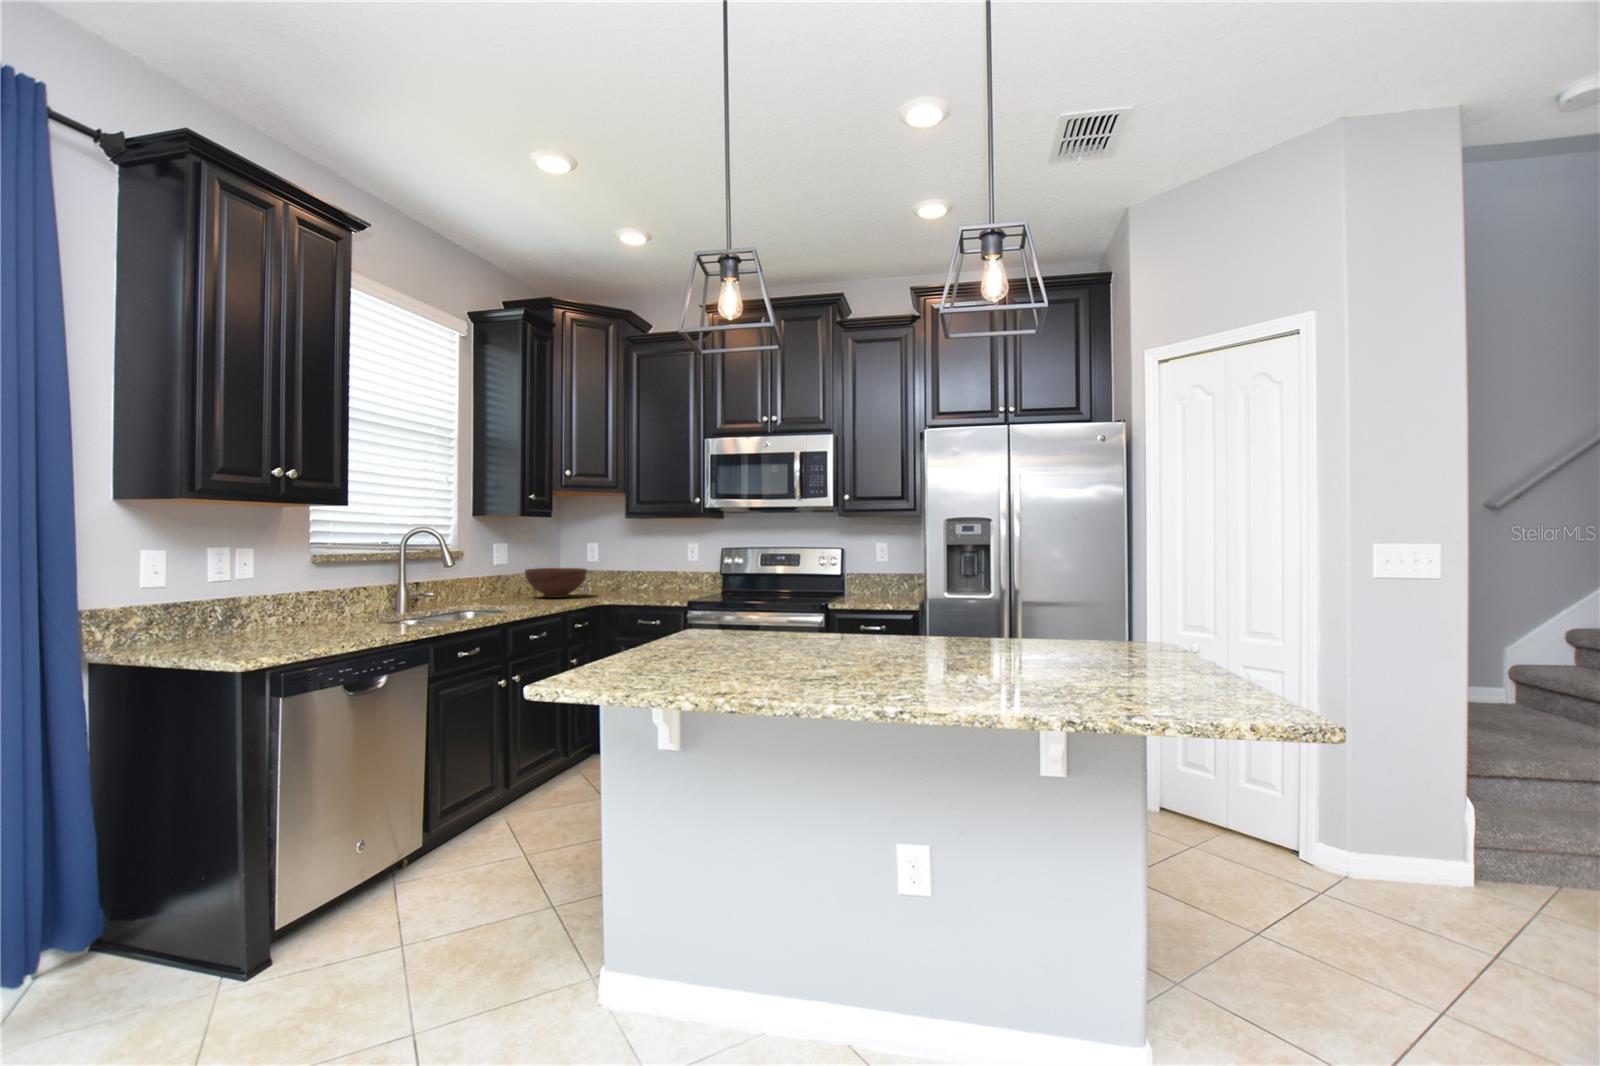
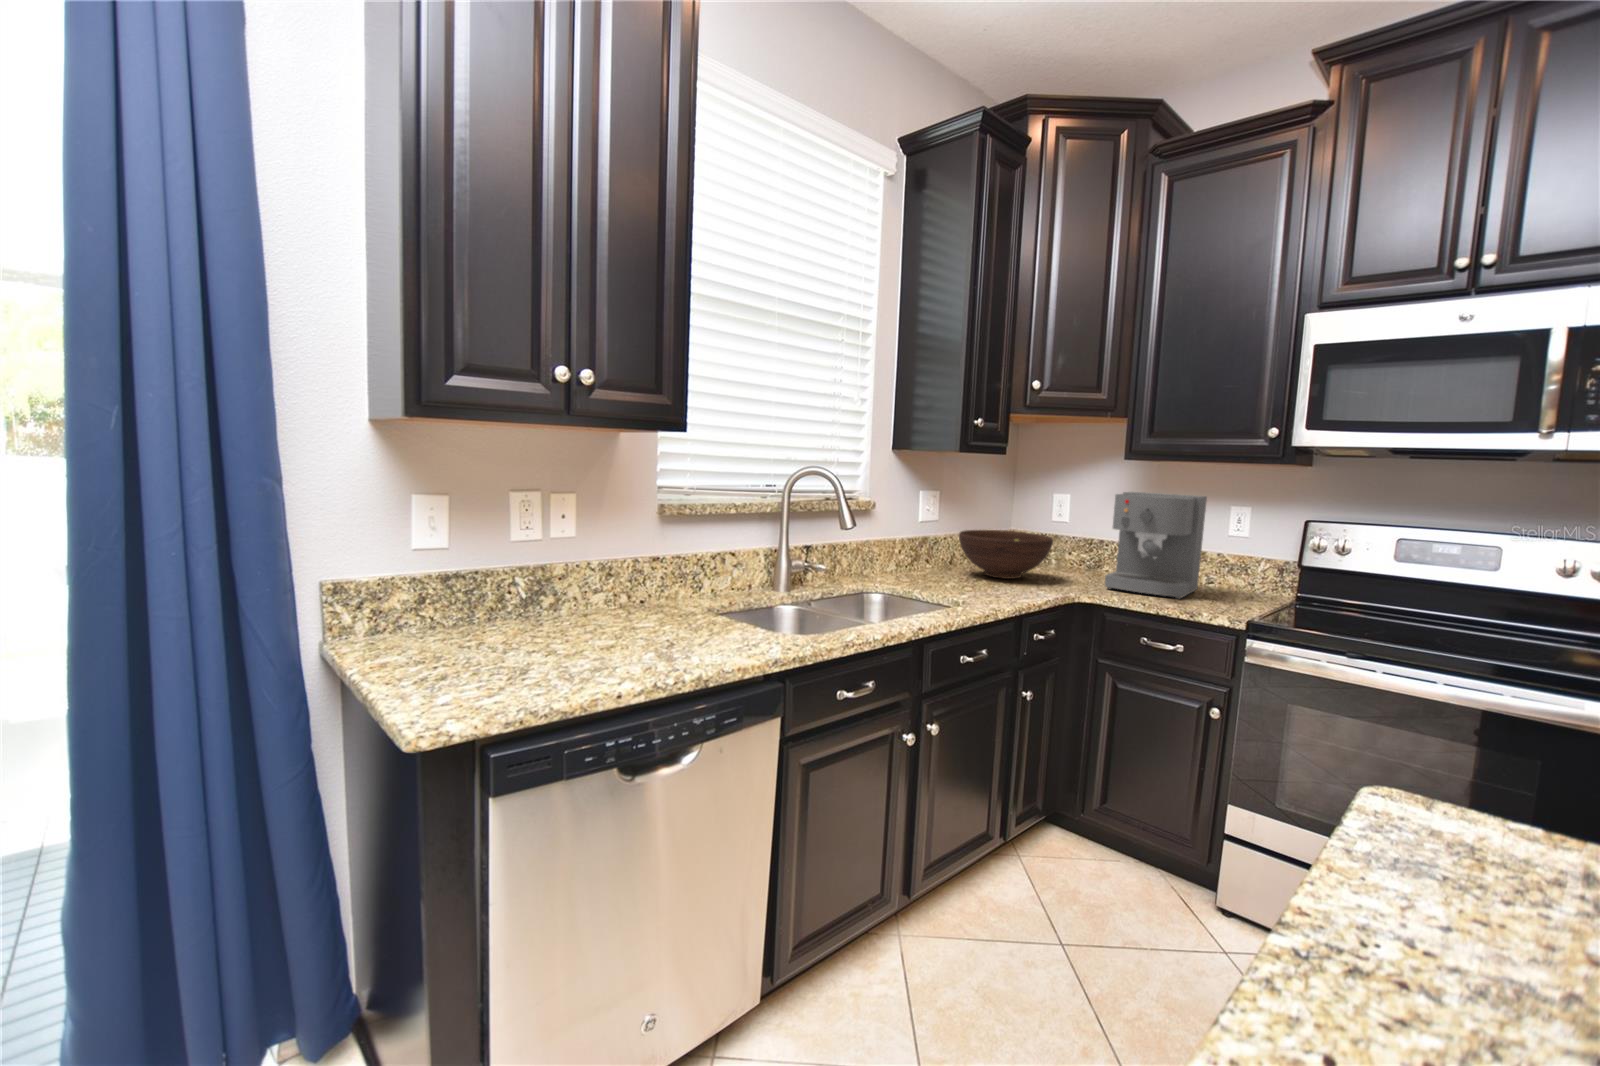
coffee maker: none [619,538,673,597] -> present [1105,492,1207,599]

